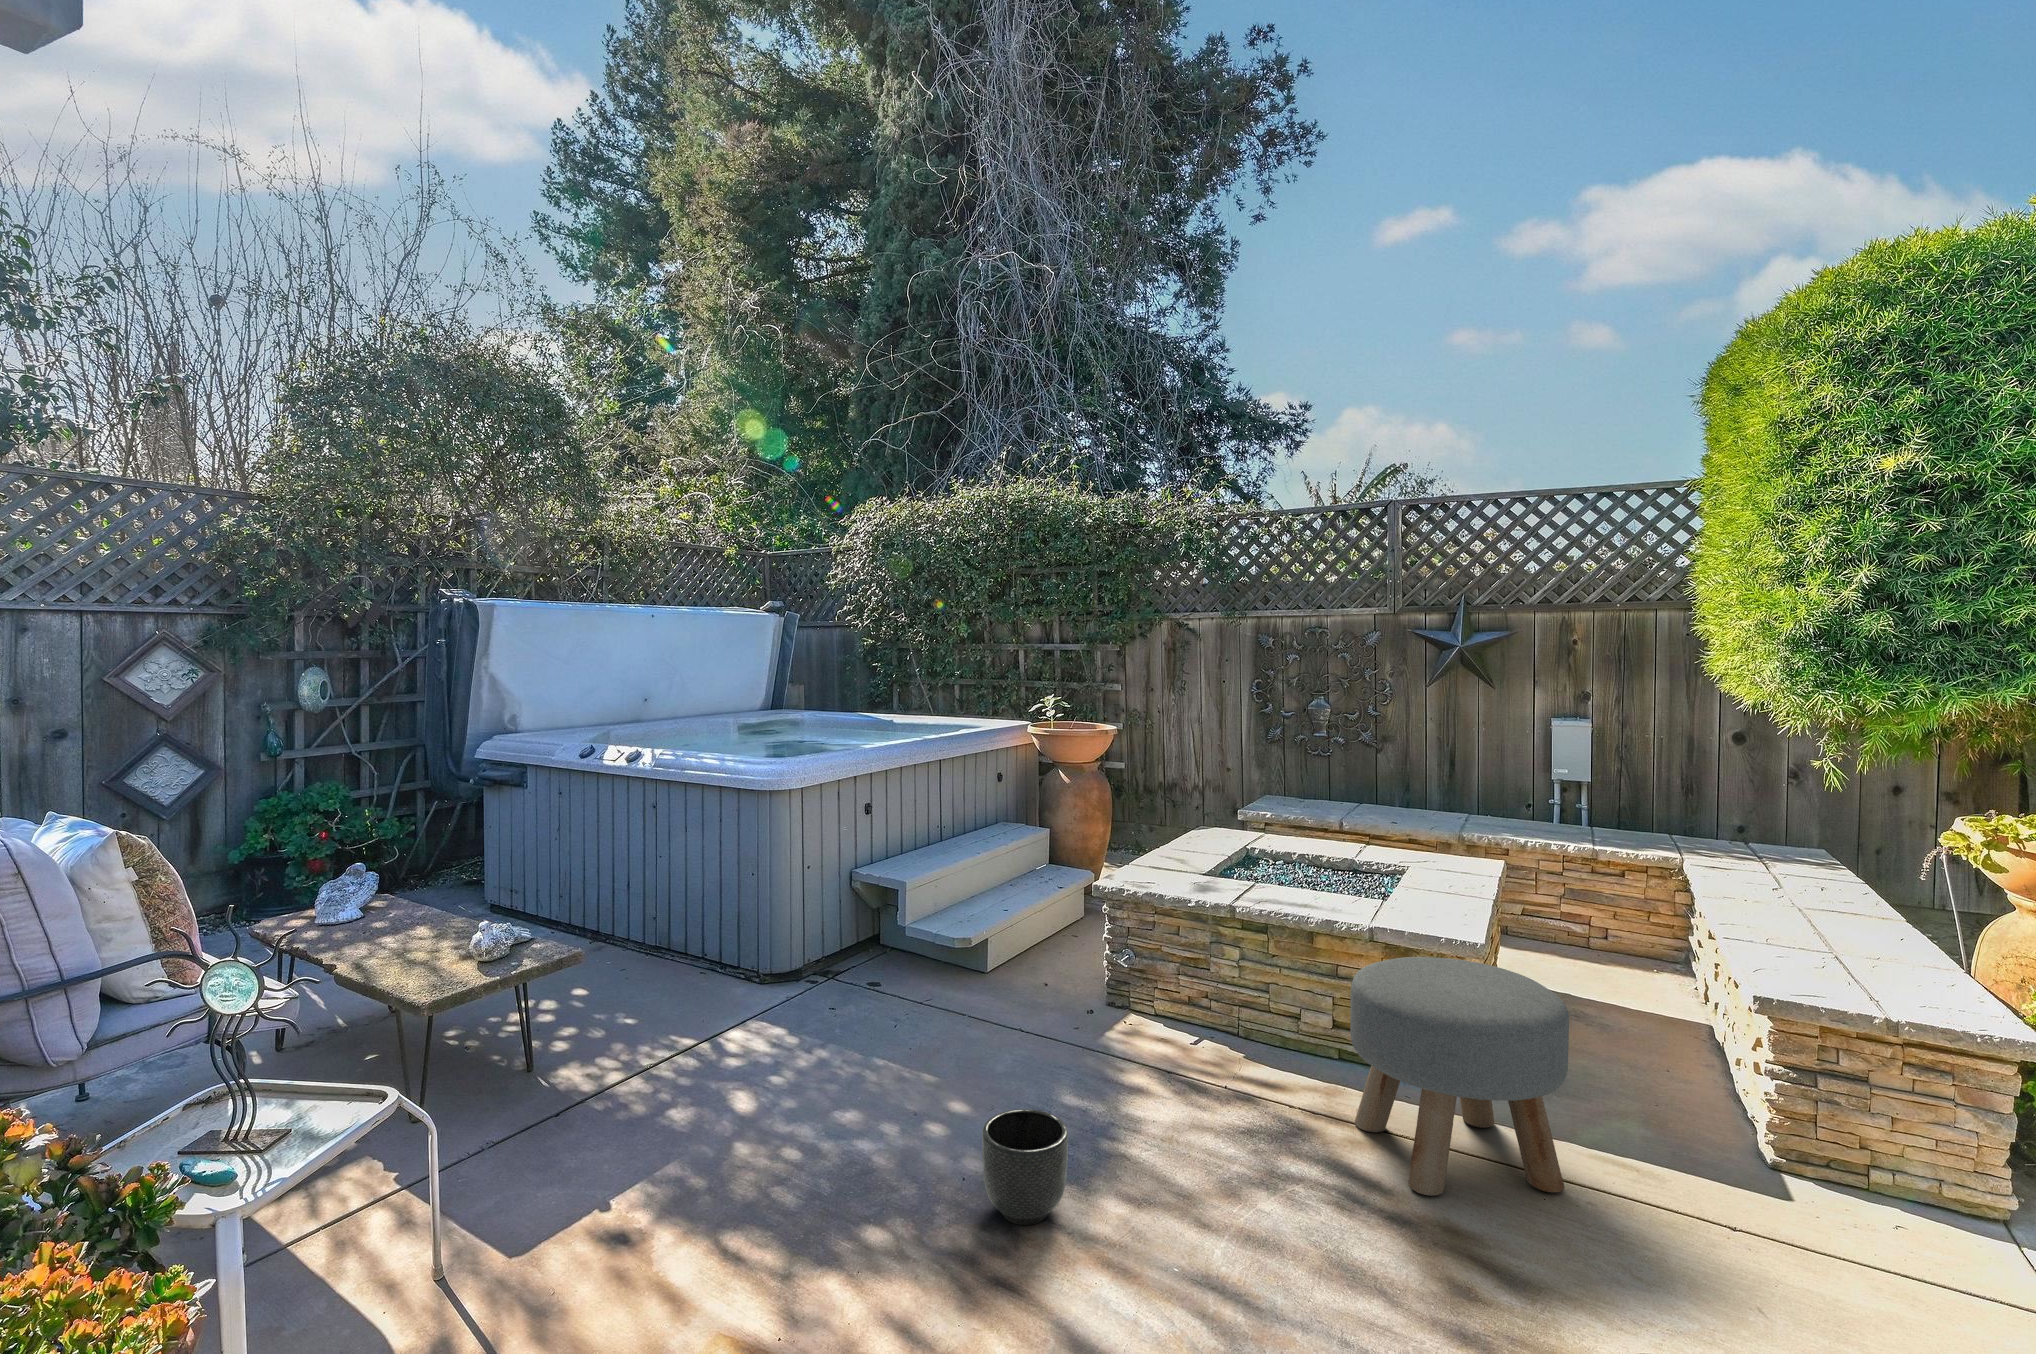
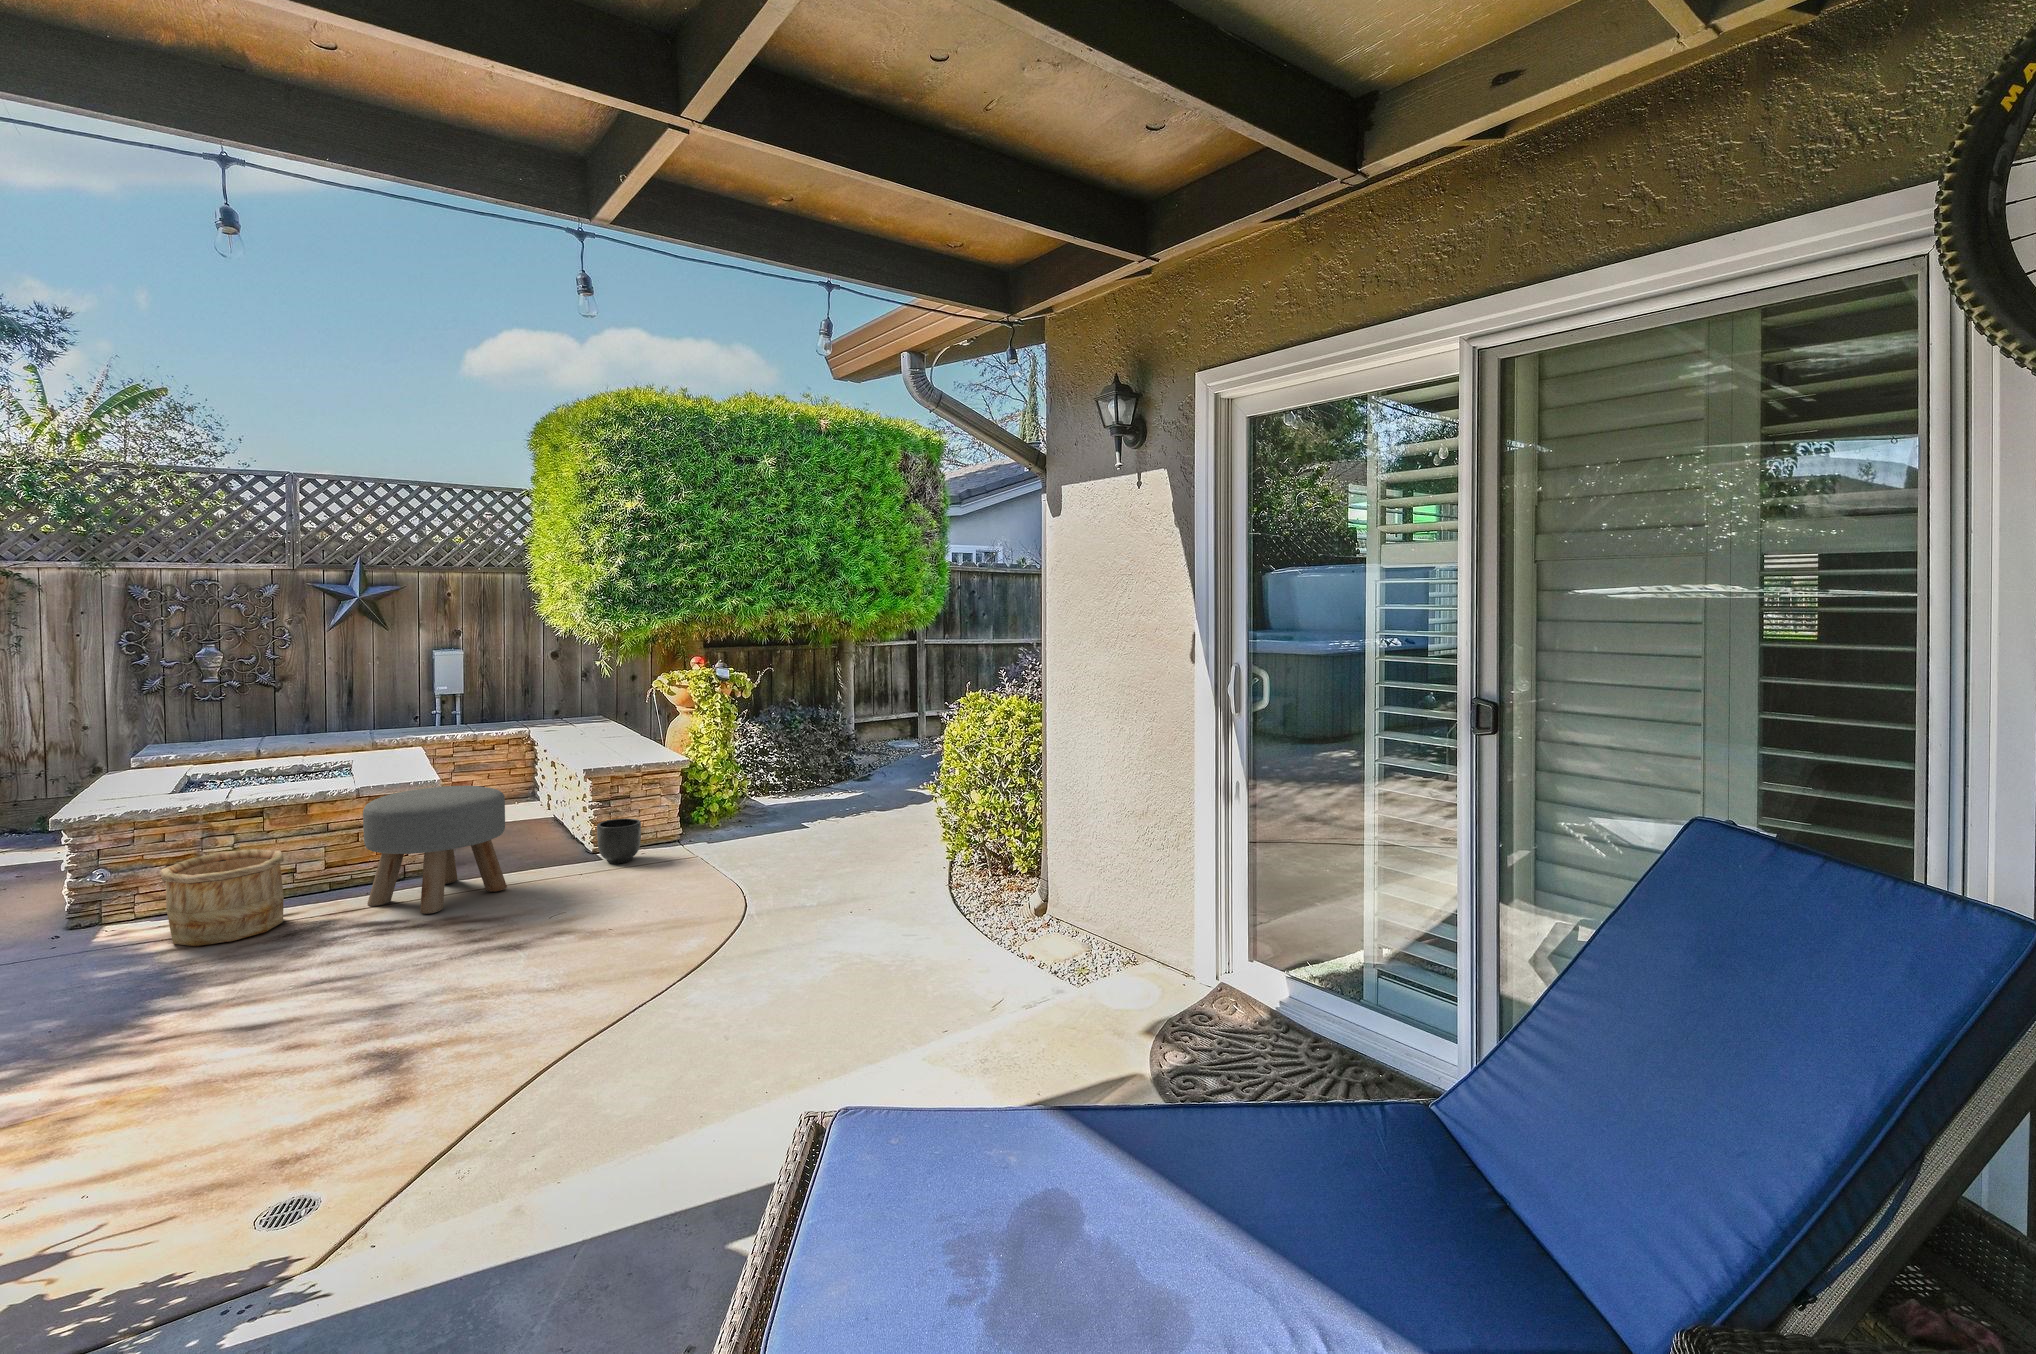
wooden bucket: none [1135,983,1260,1119] -> present [160,849,284,946]
planter: present [982,1109,1068,1225] -> present [597,819,641,864]

